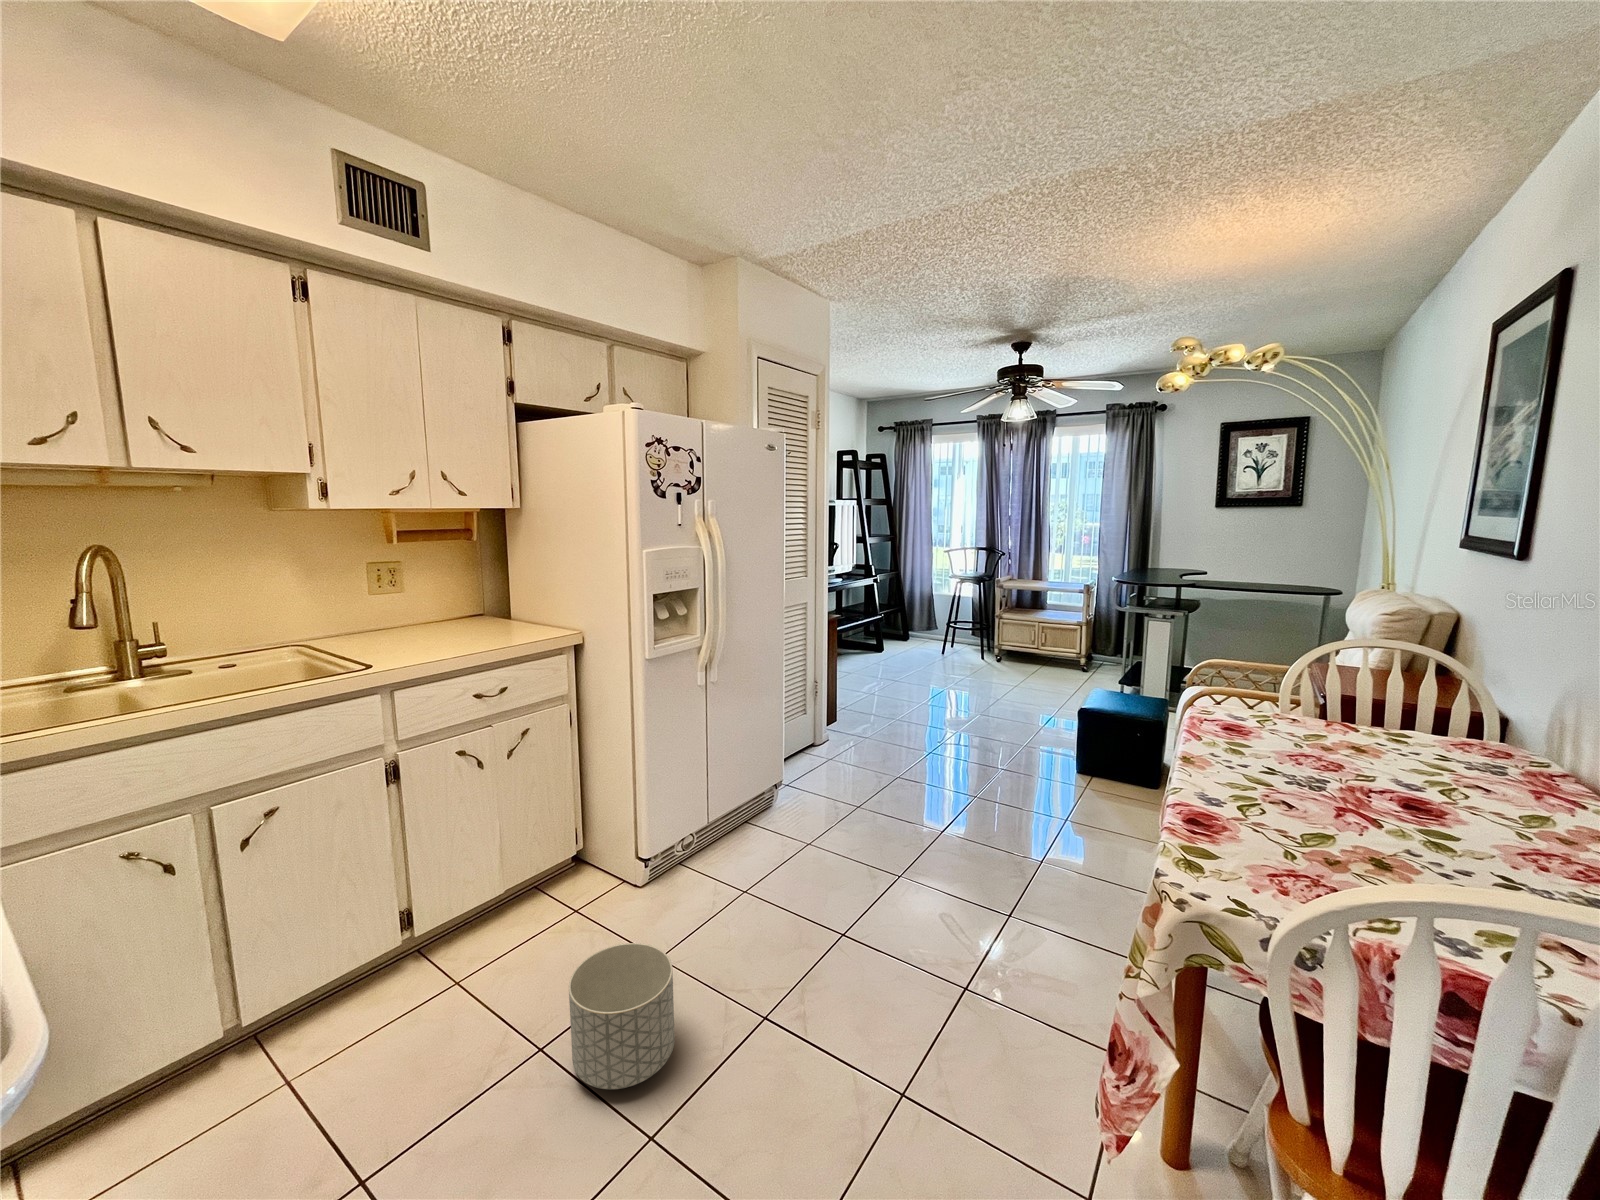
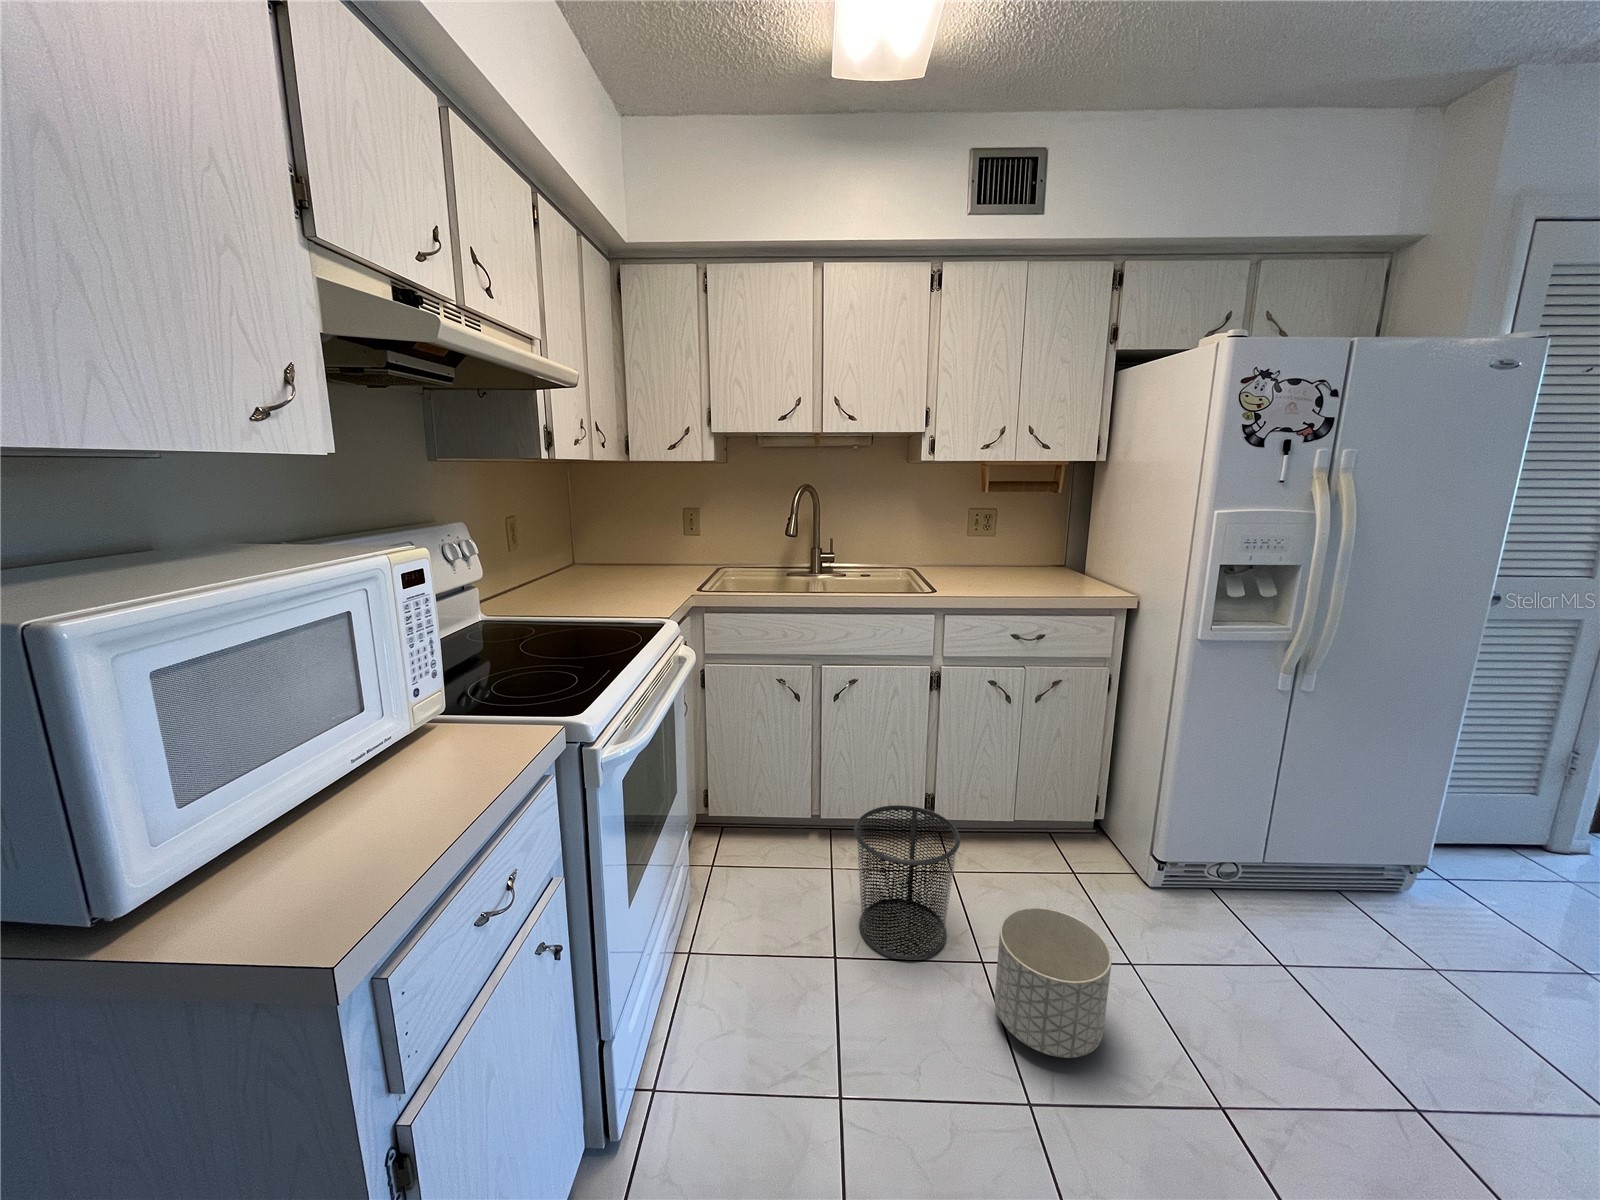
waste bin: none [349,923,495,1128] -> present [854,805,960,960]

